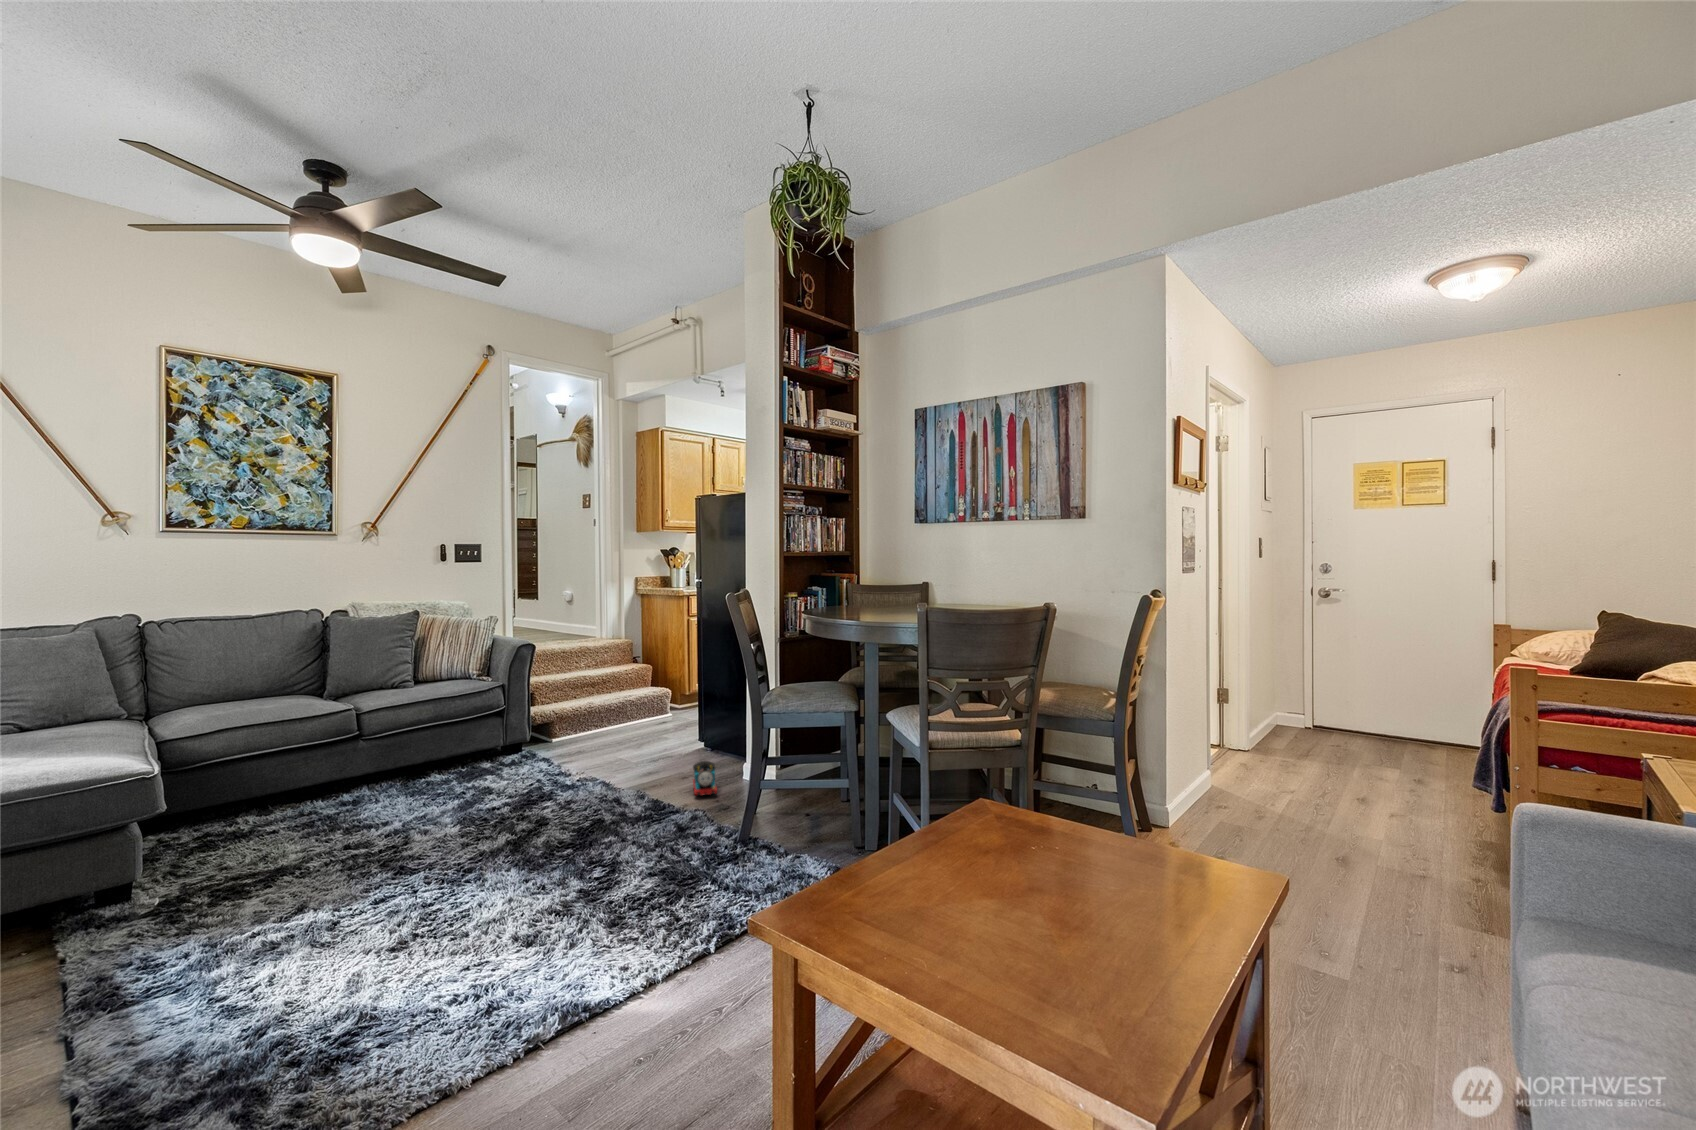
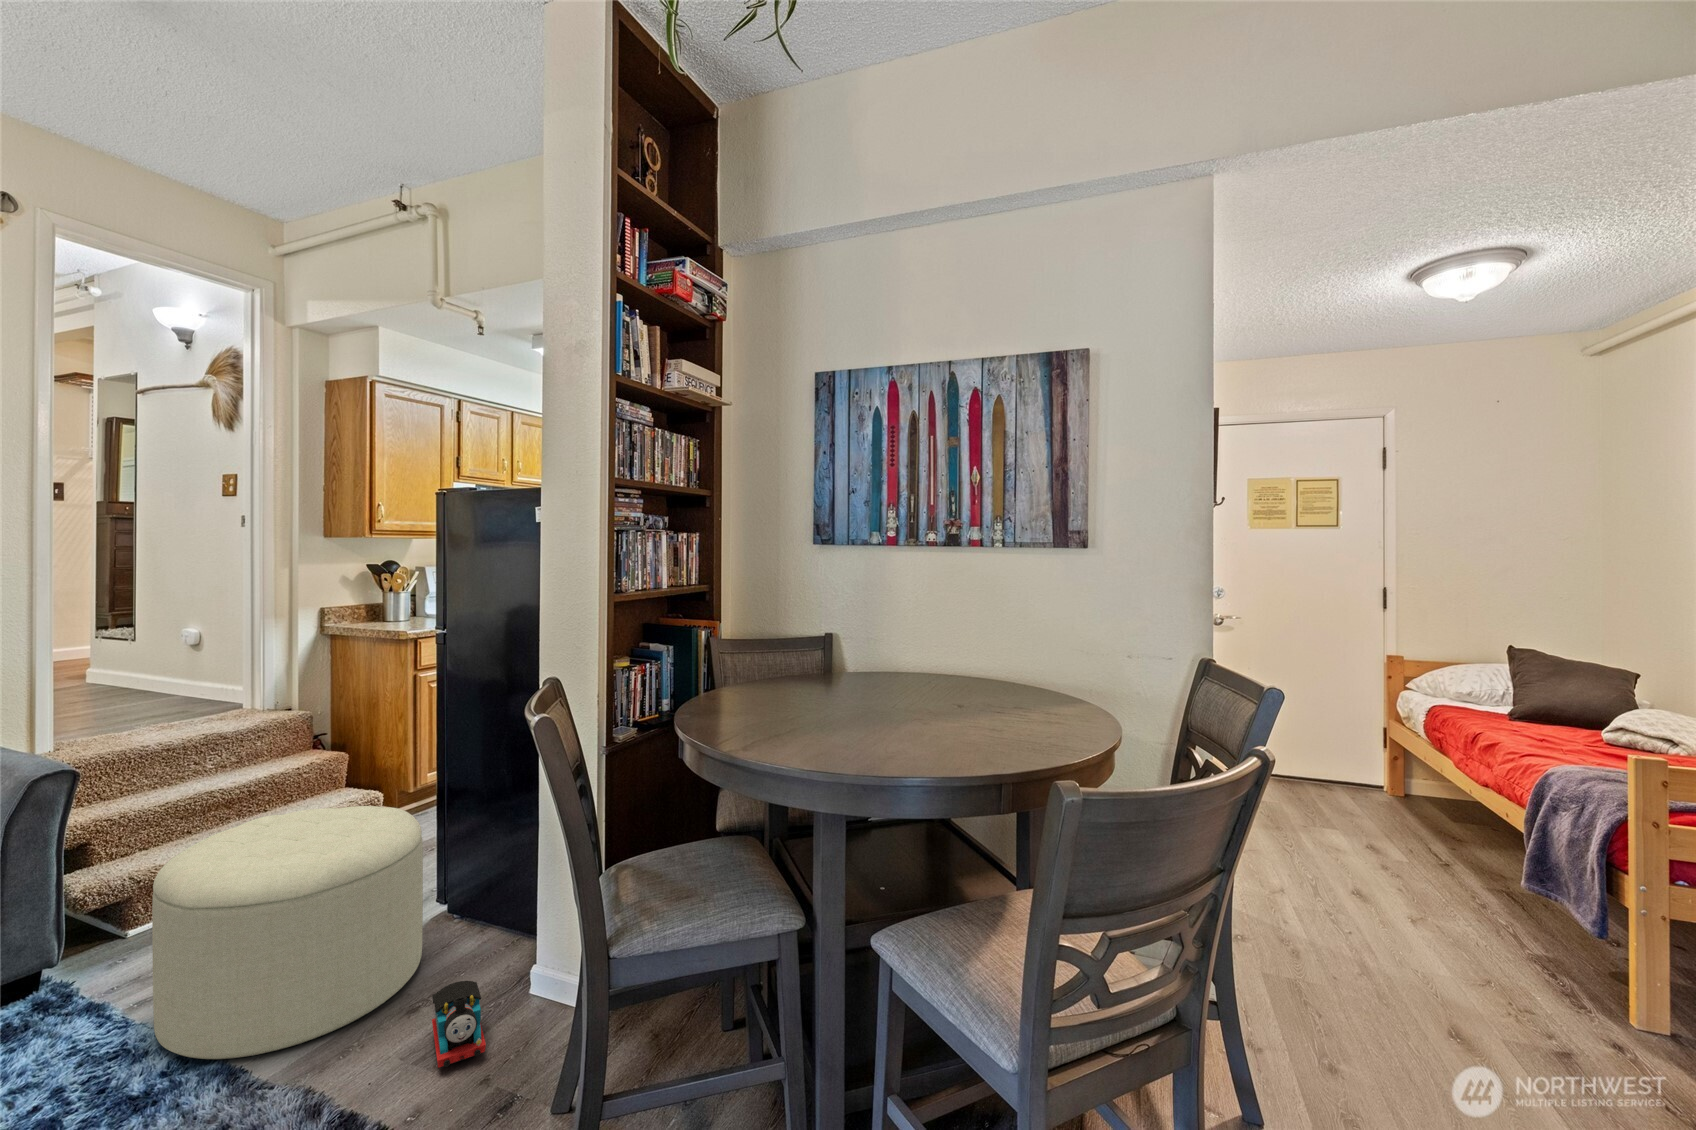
ottoman: none [571,677,689,783] -> present [152,806,423,1059]

